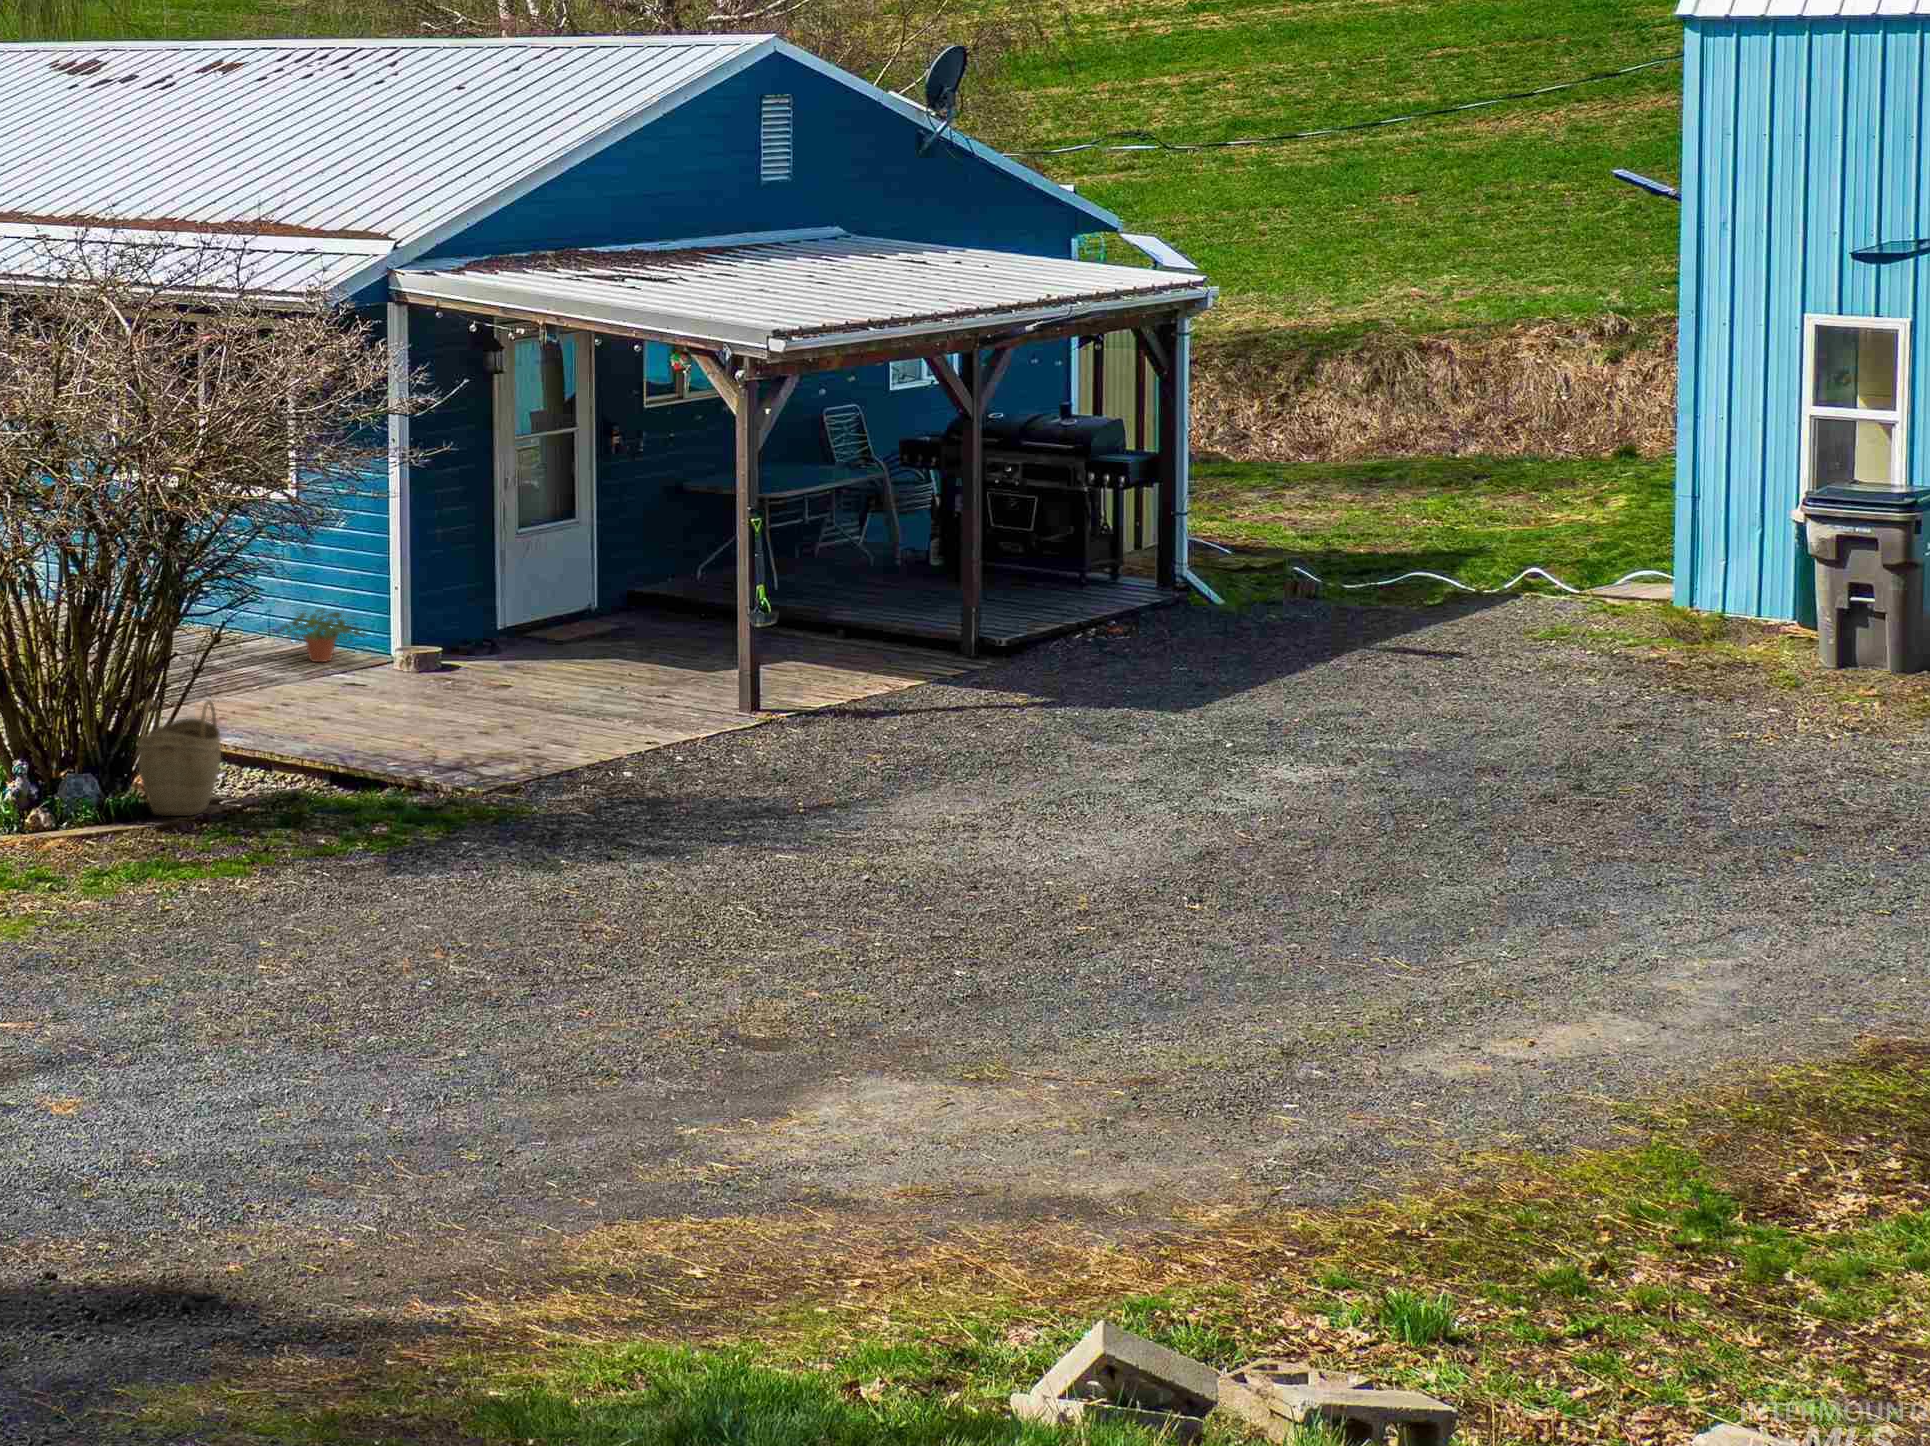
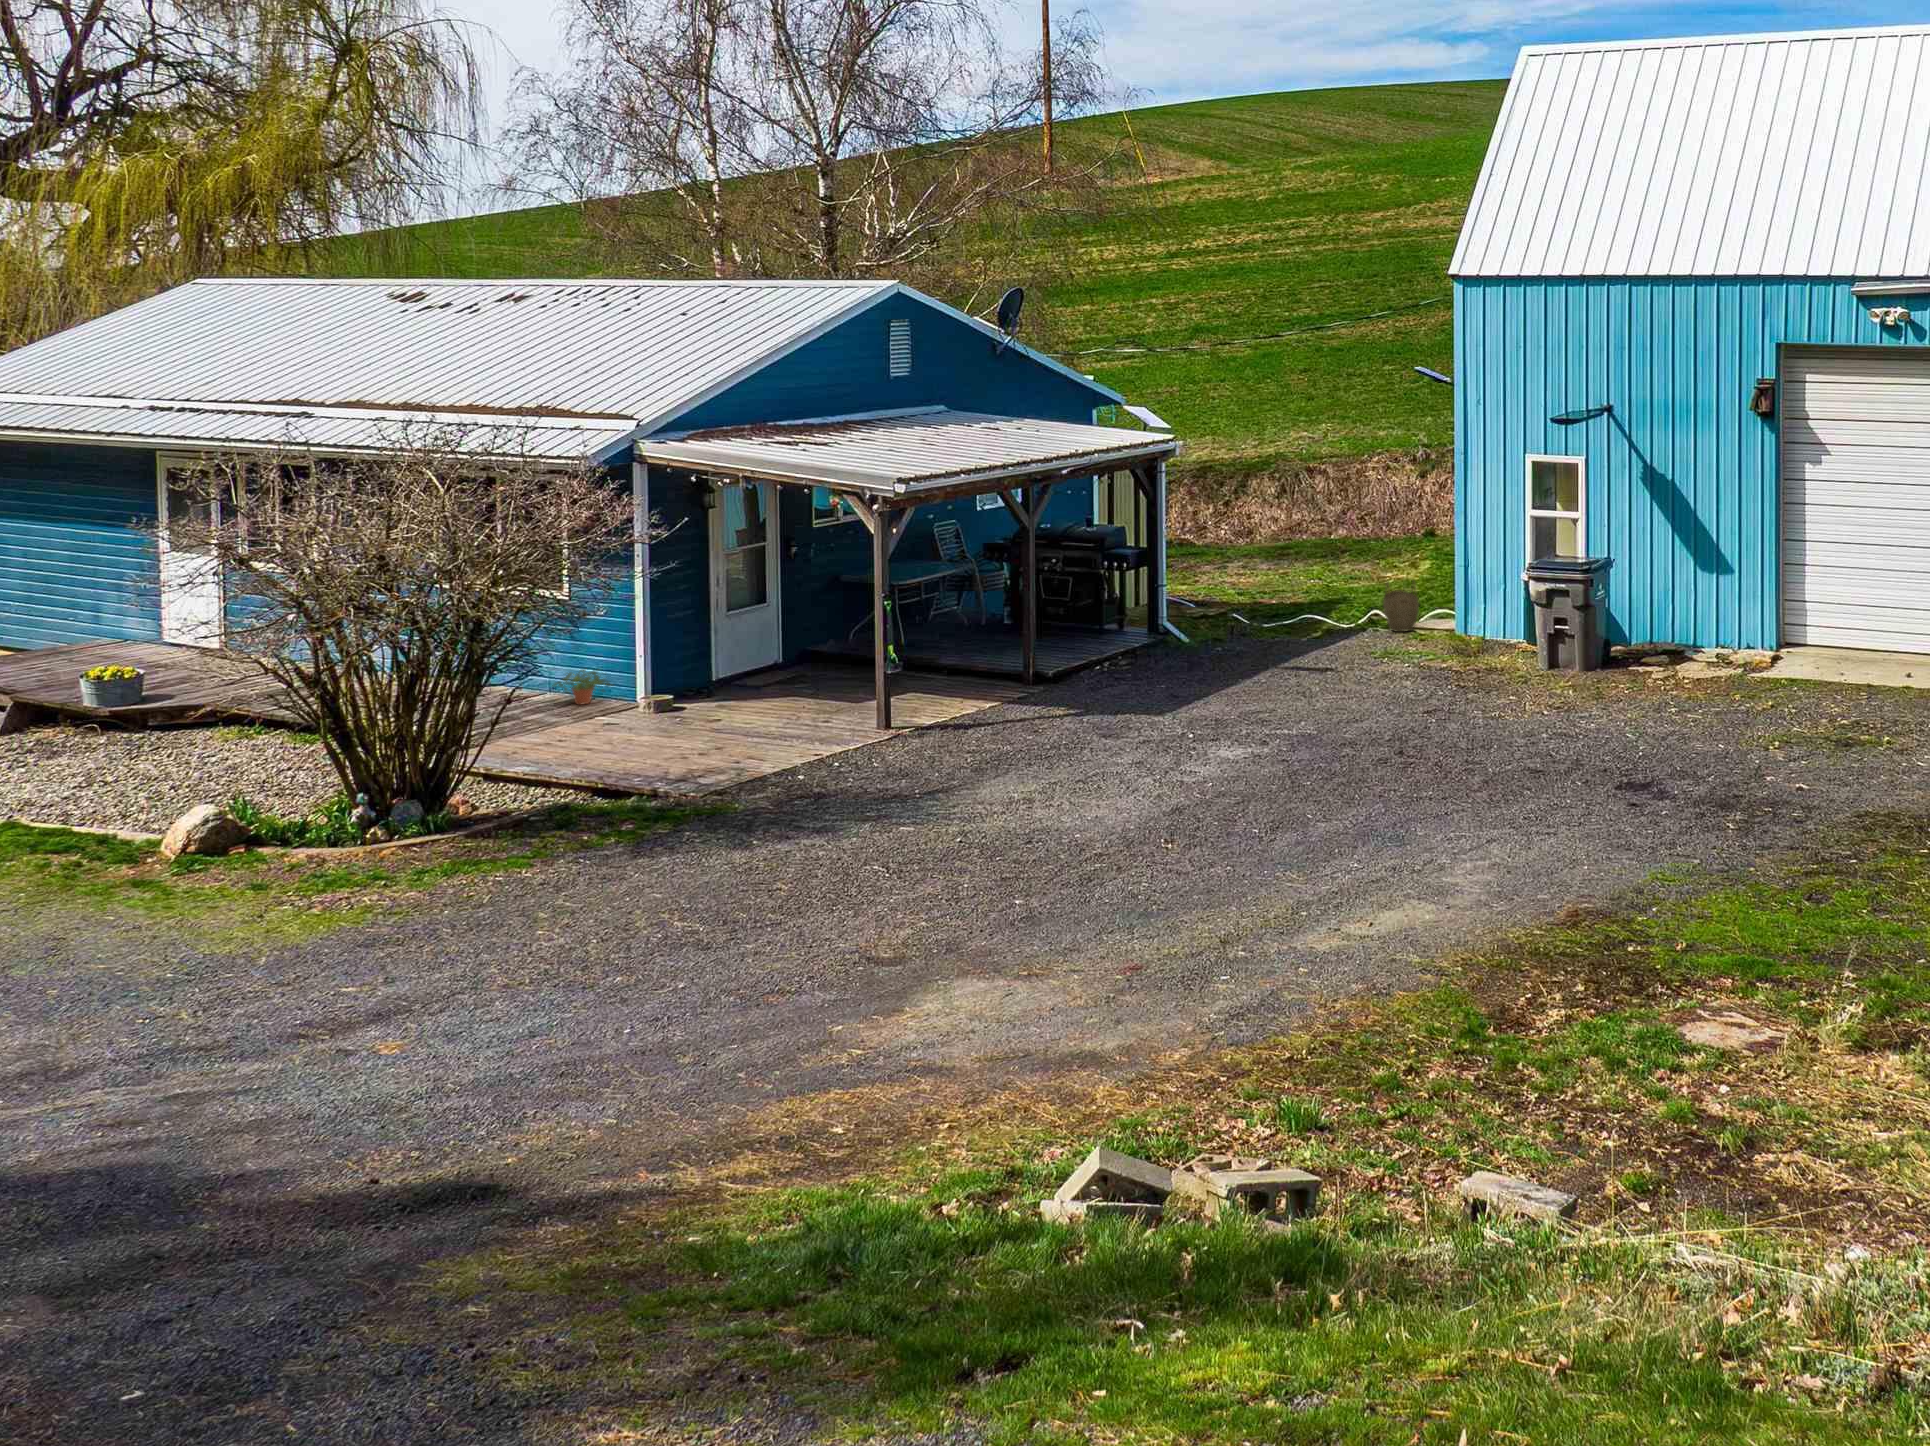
woven basket: present [138,700,221,816] -> present [1383,581,1419,632]

